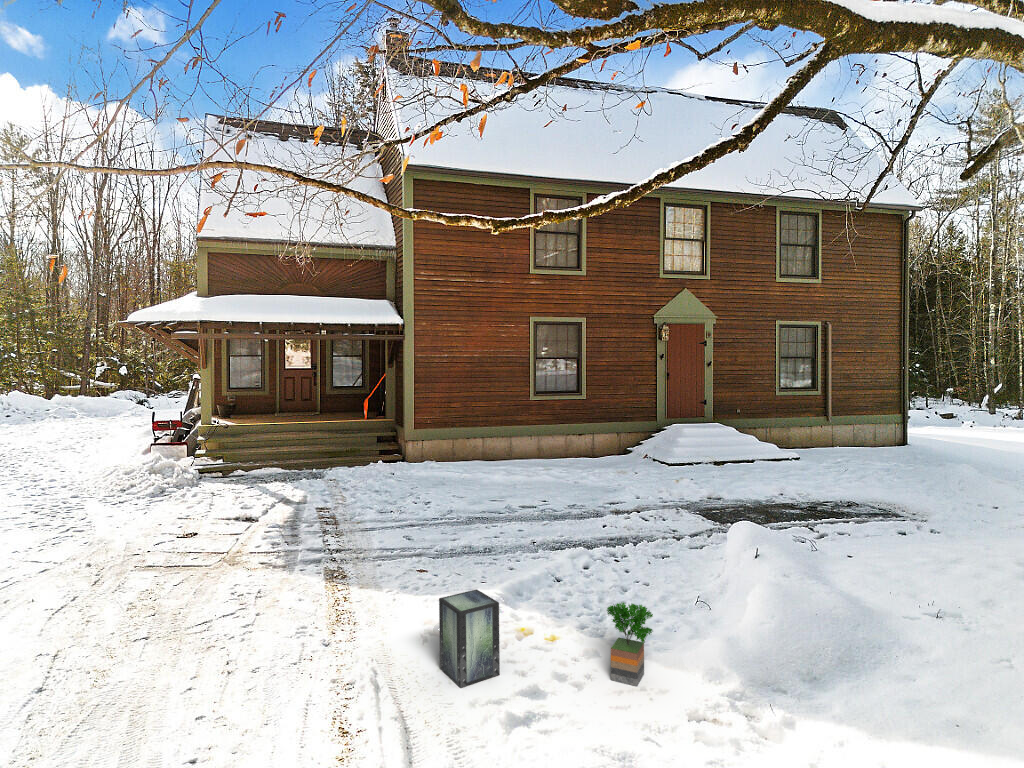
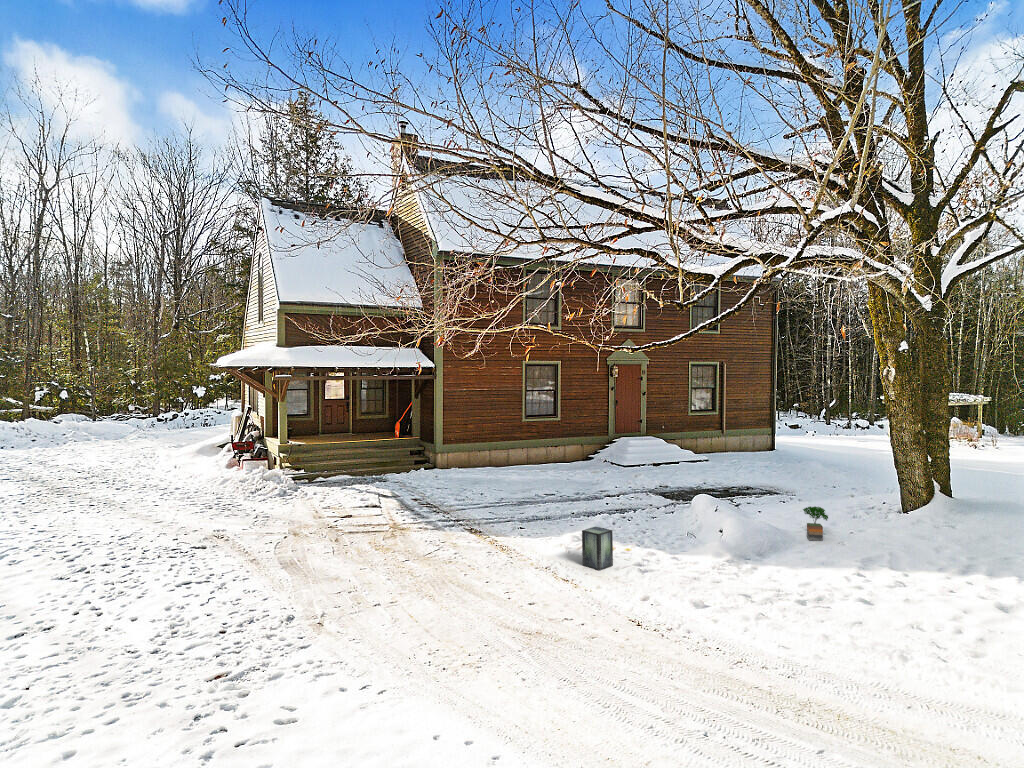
potted tree: present [607,603,653,686] -> present [803,506,828,541]

